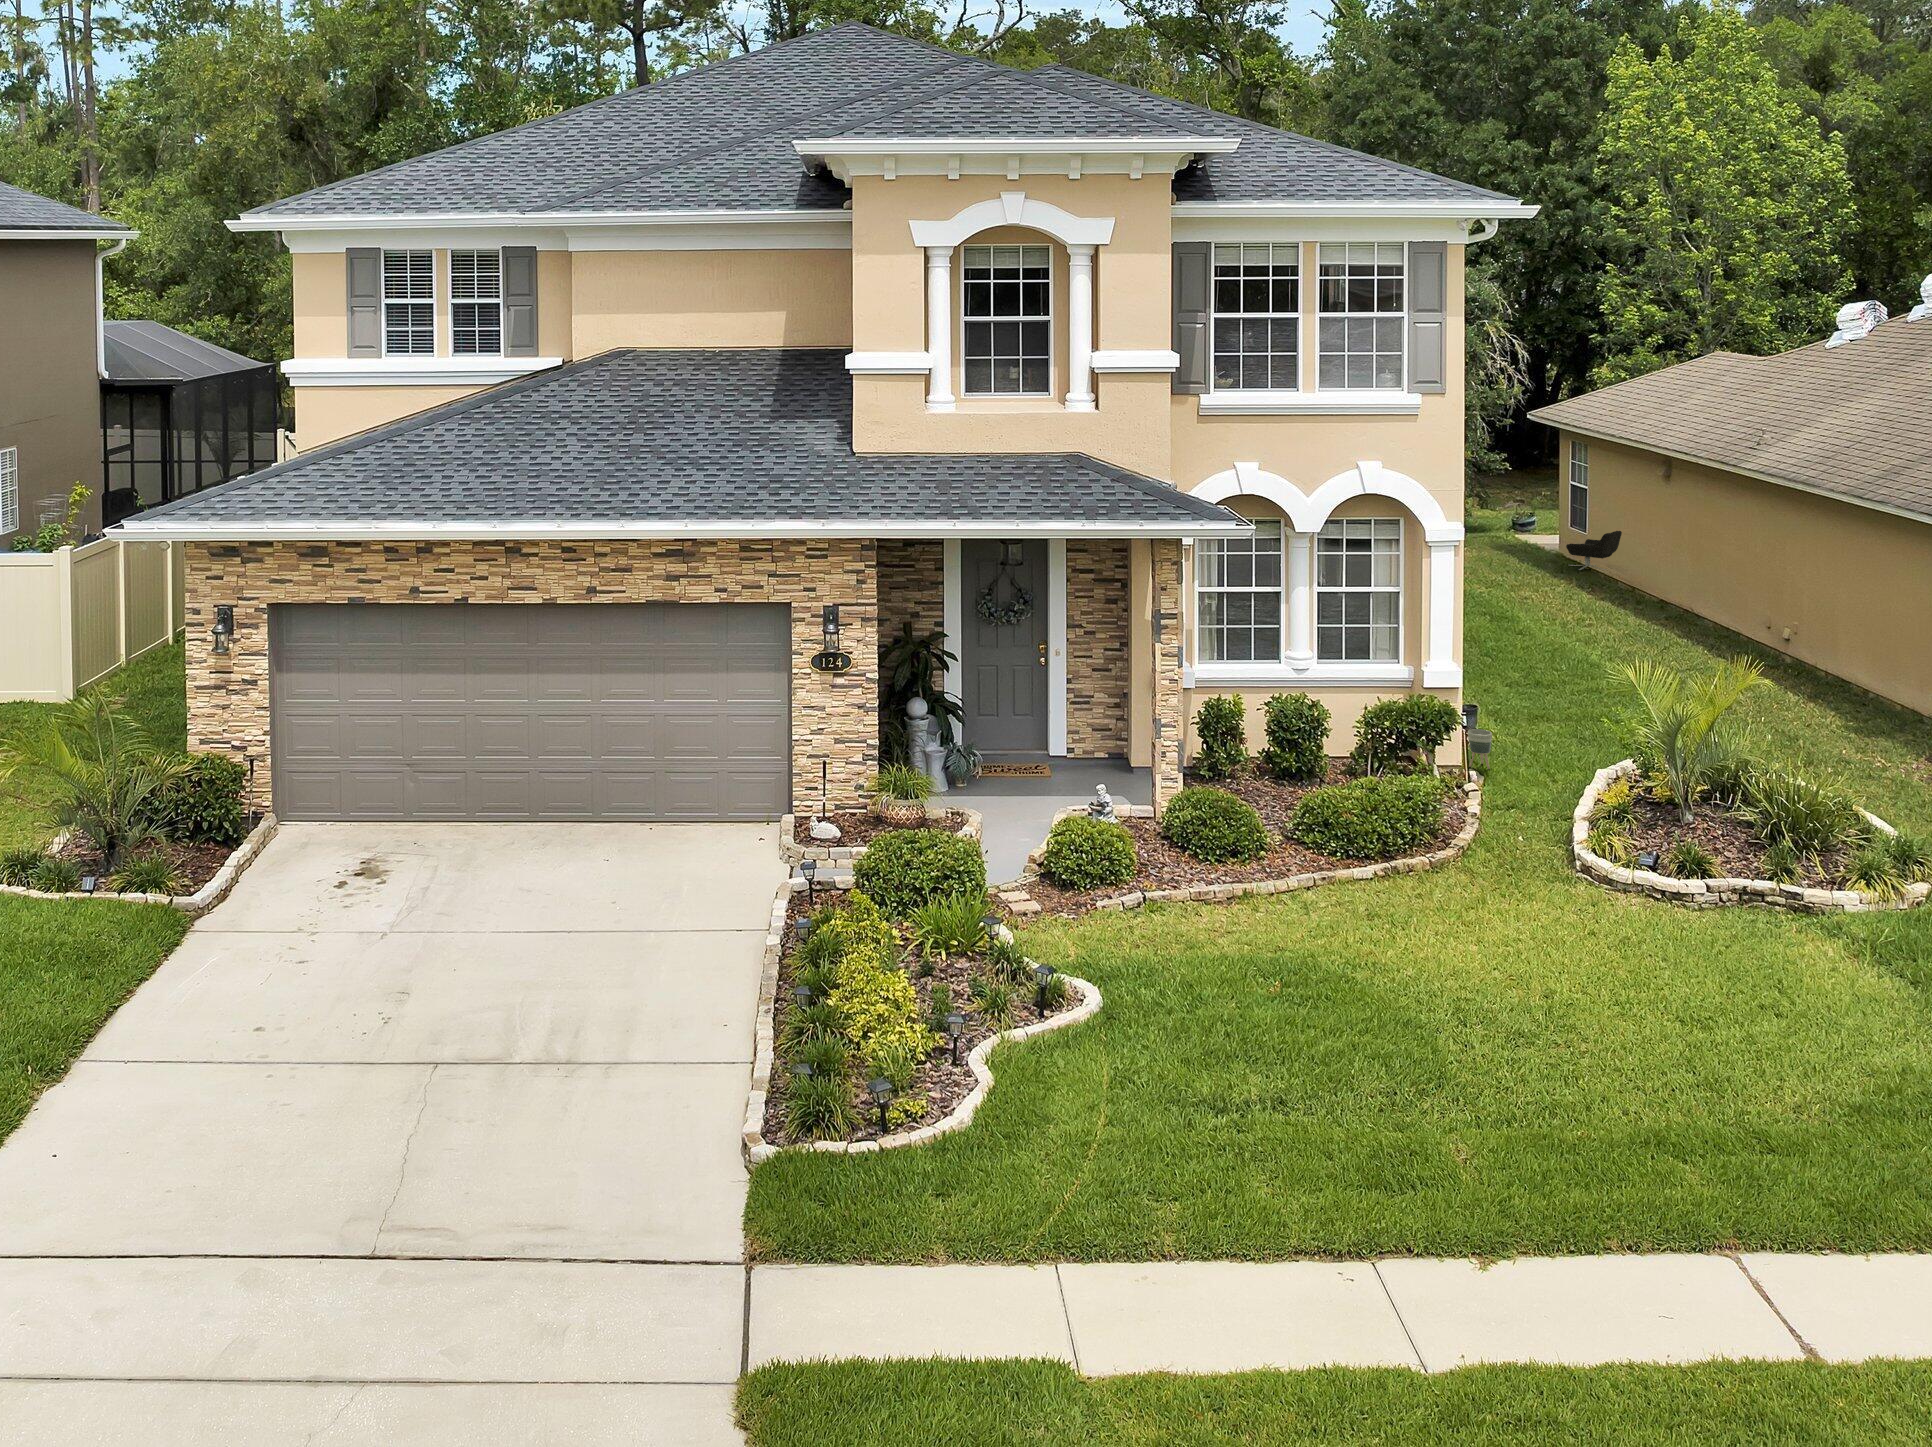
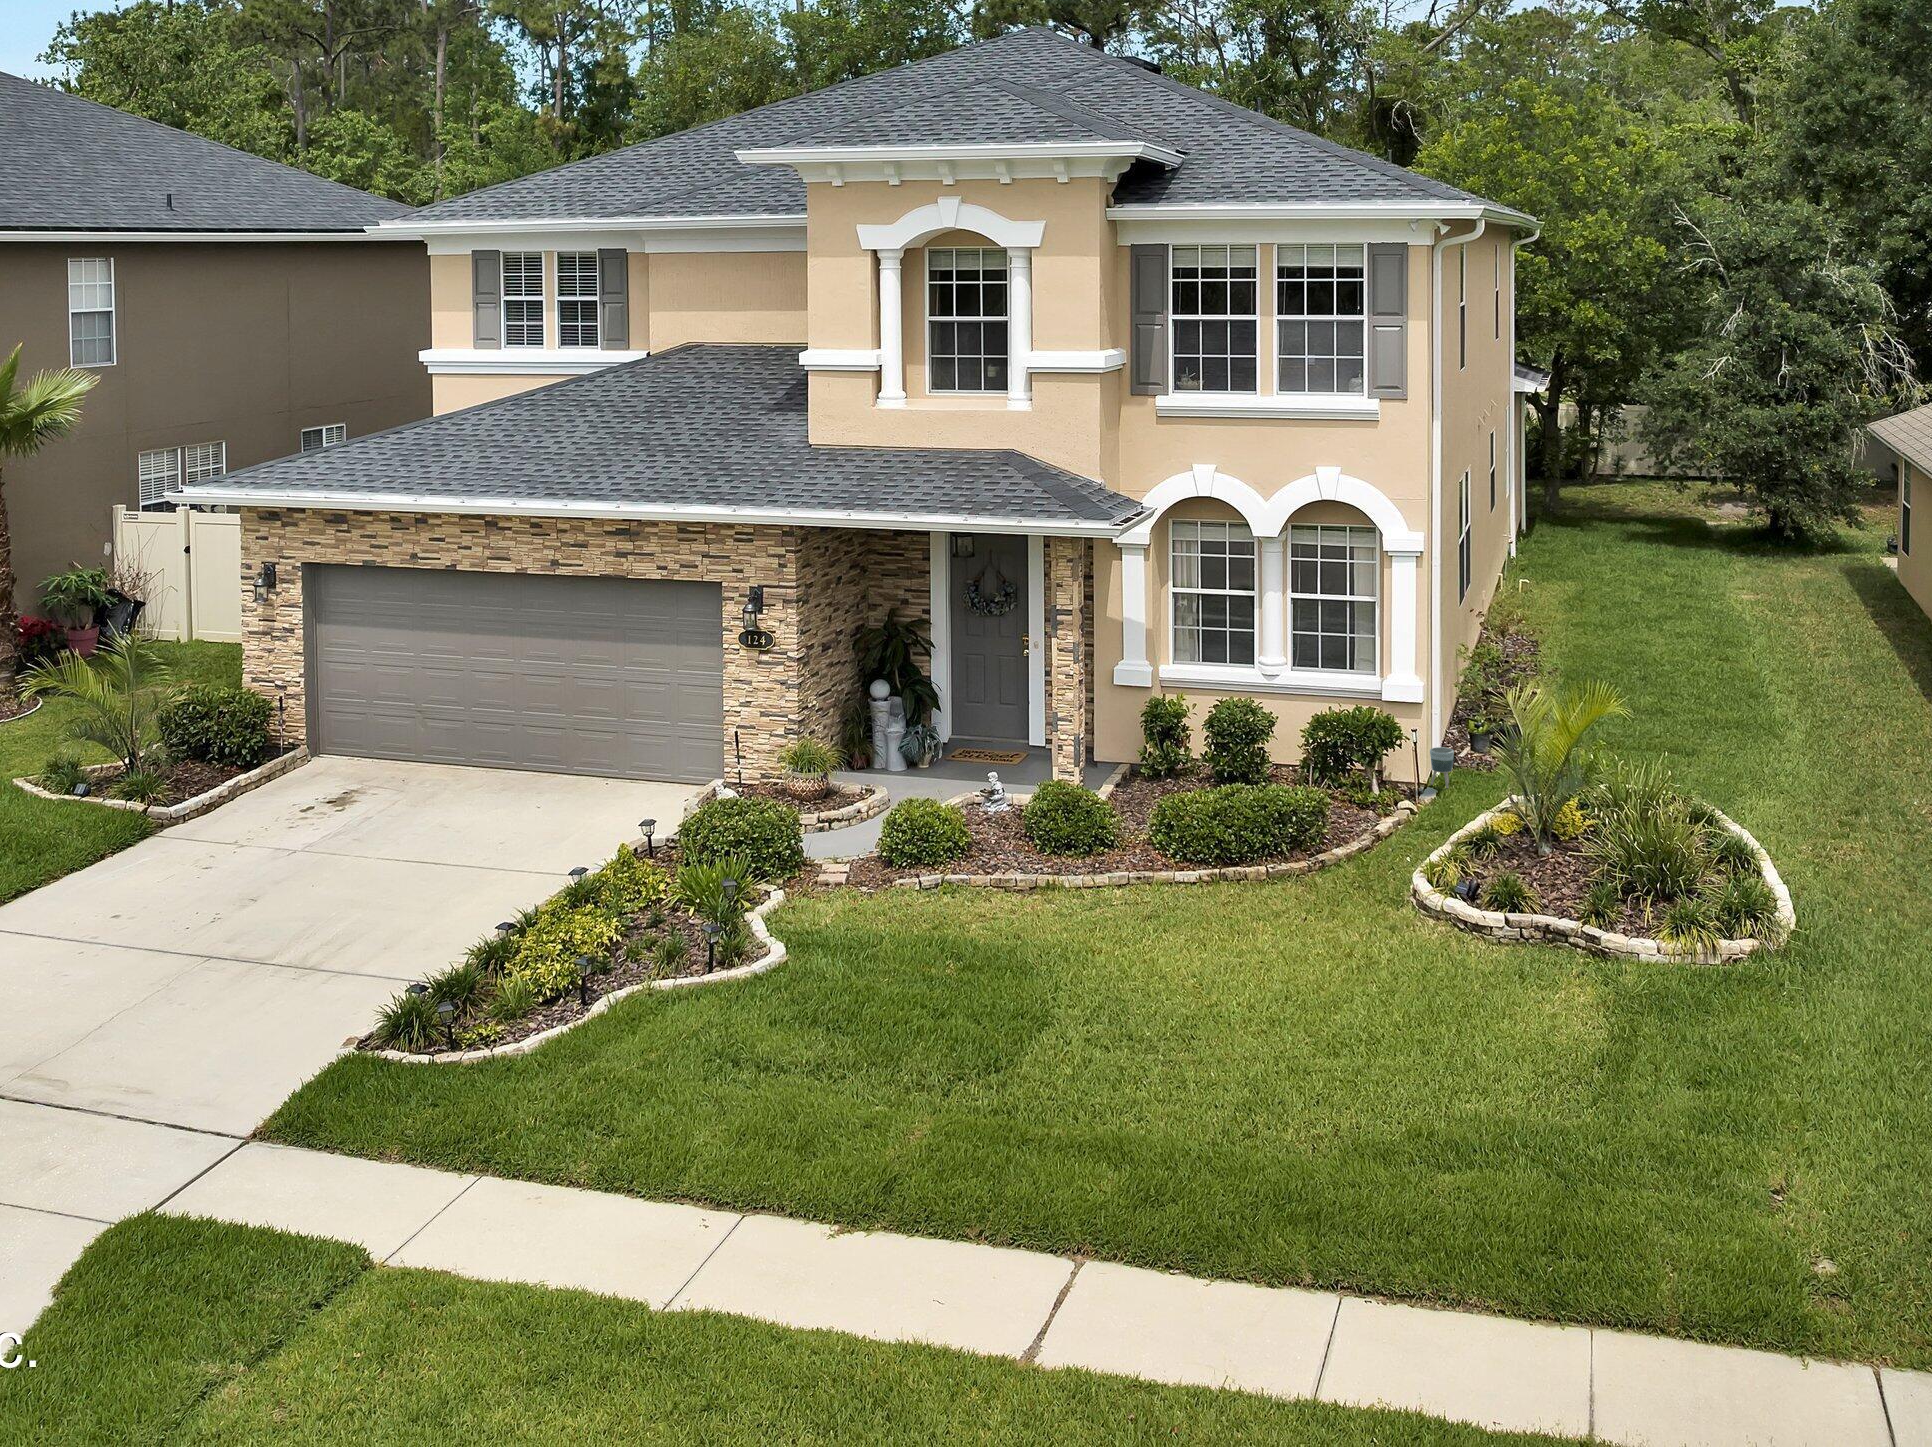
lounge chair: present [1566,531,1622,570] -> none [1855,562,1923,607]

